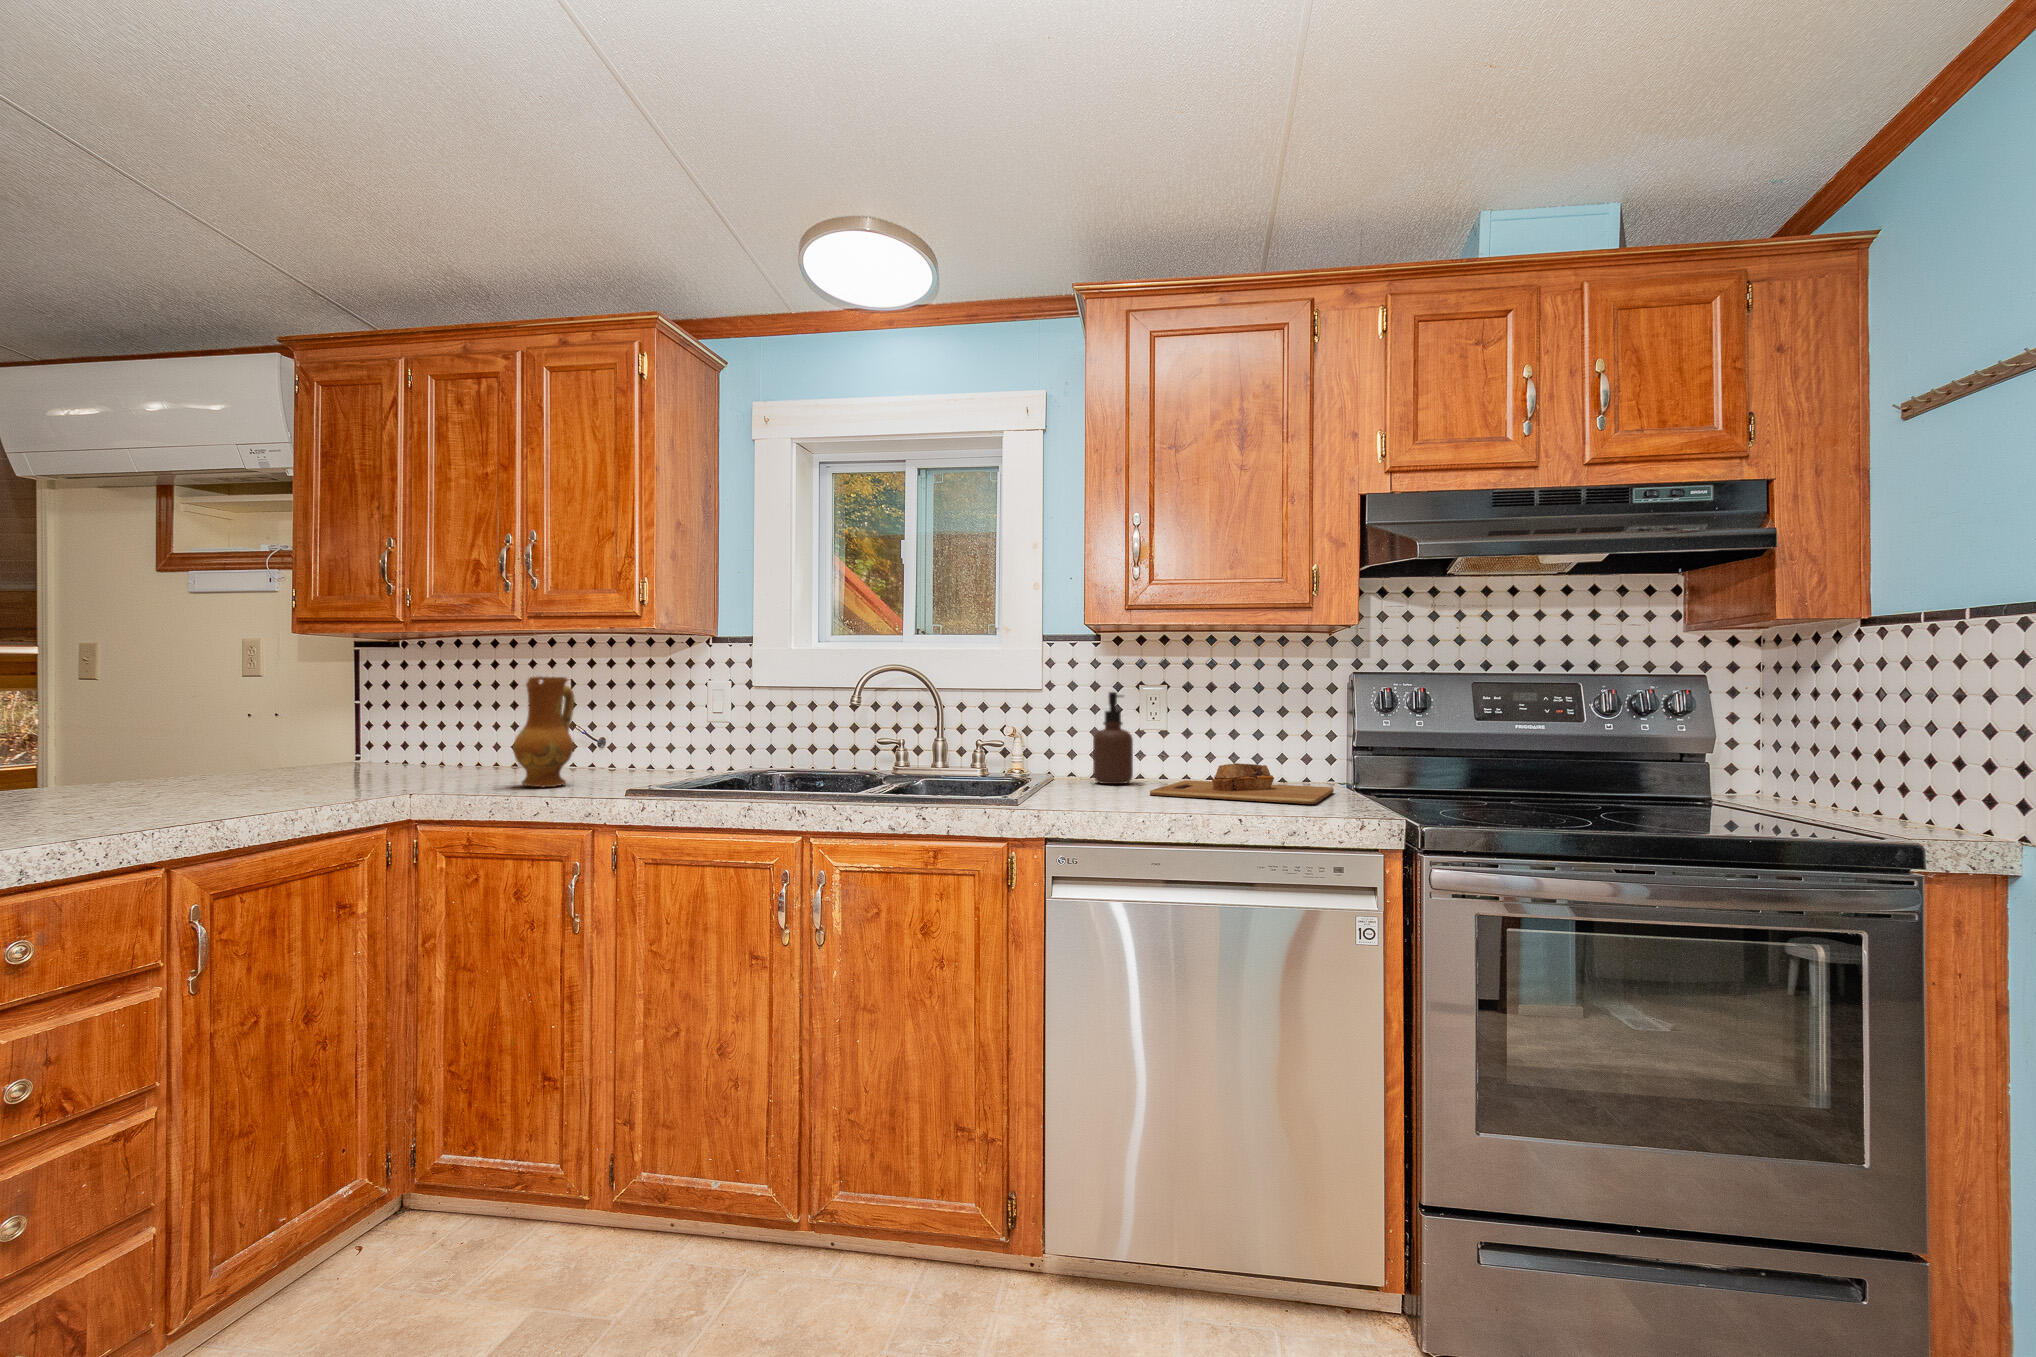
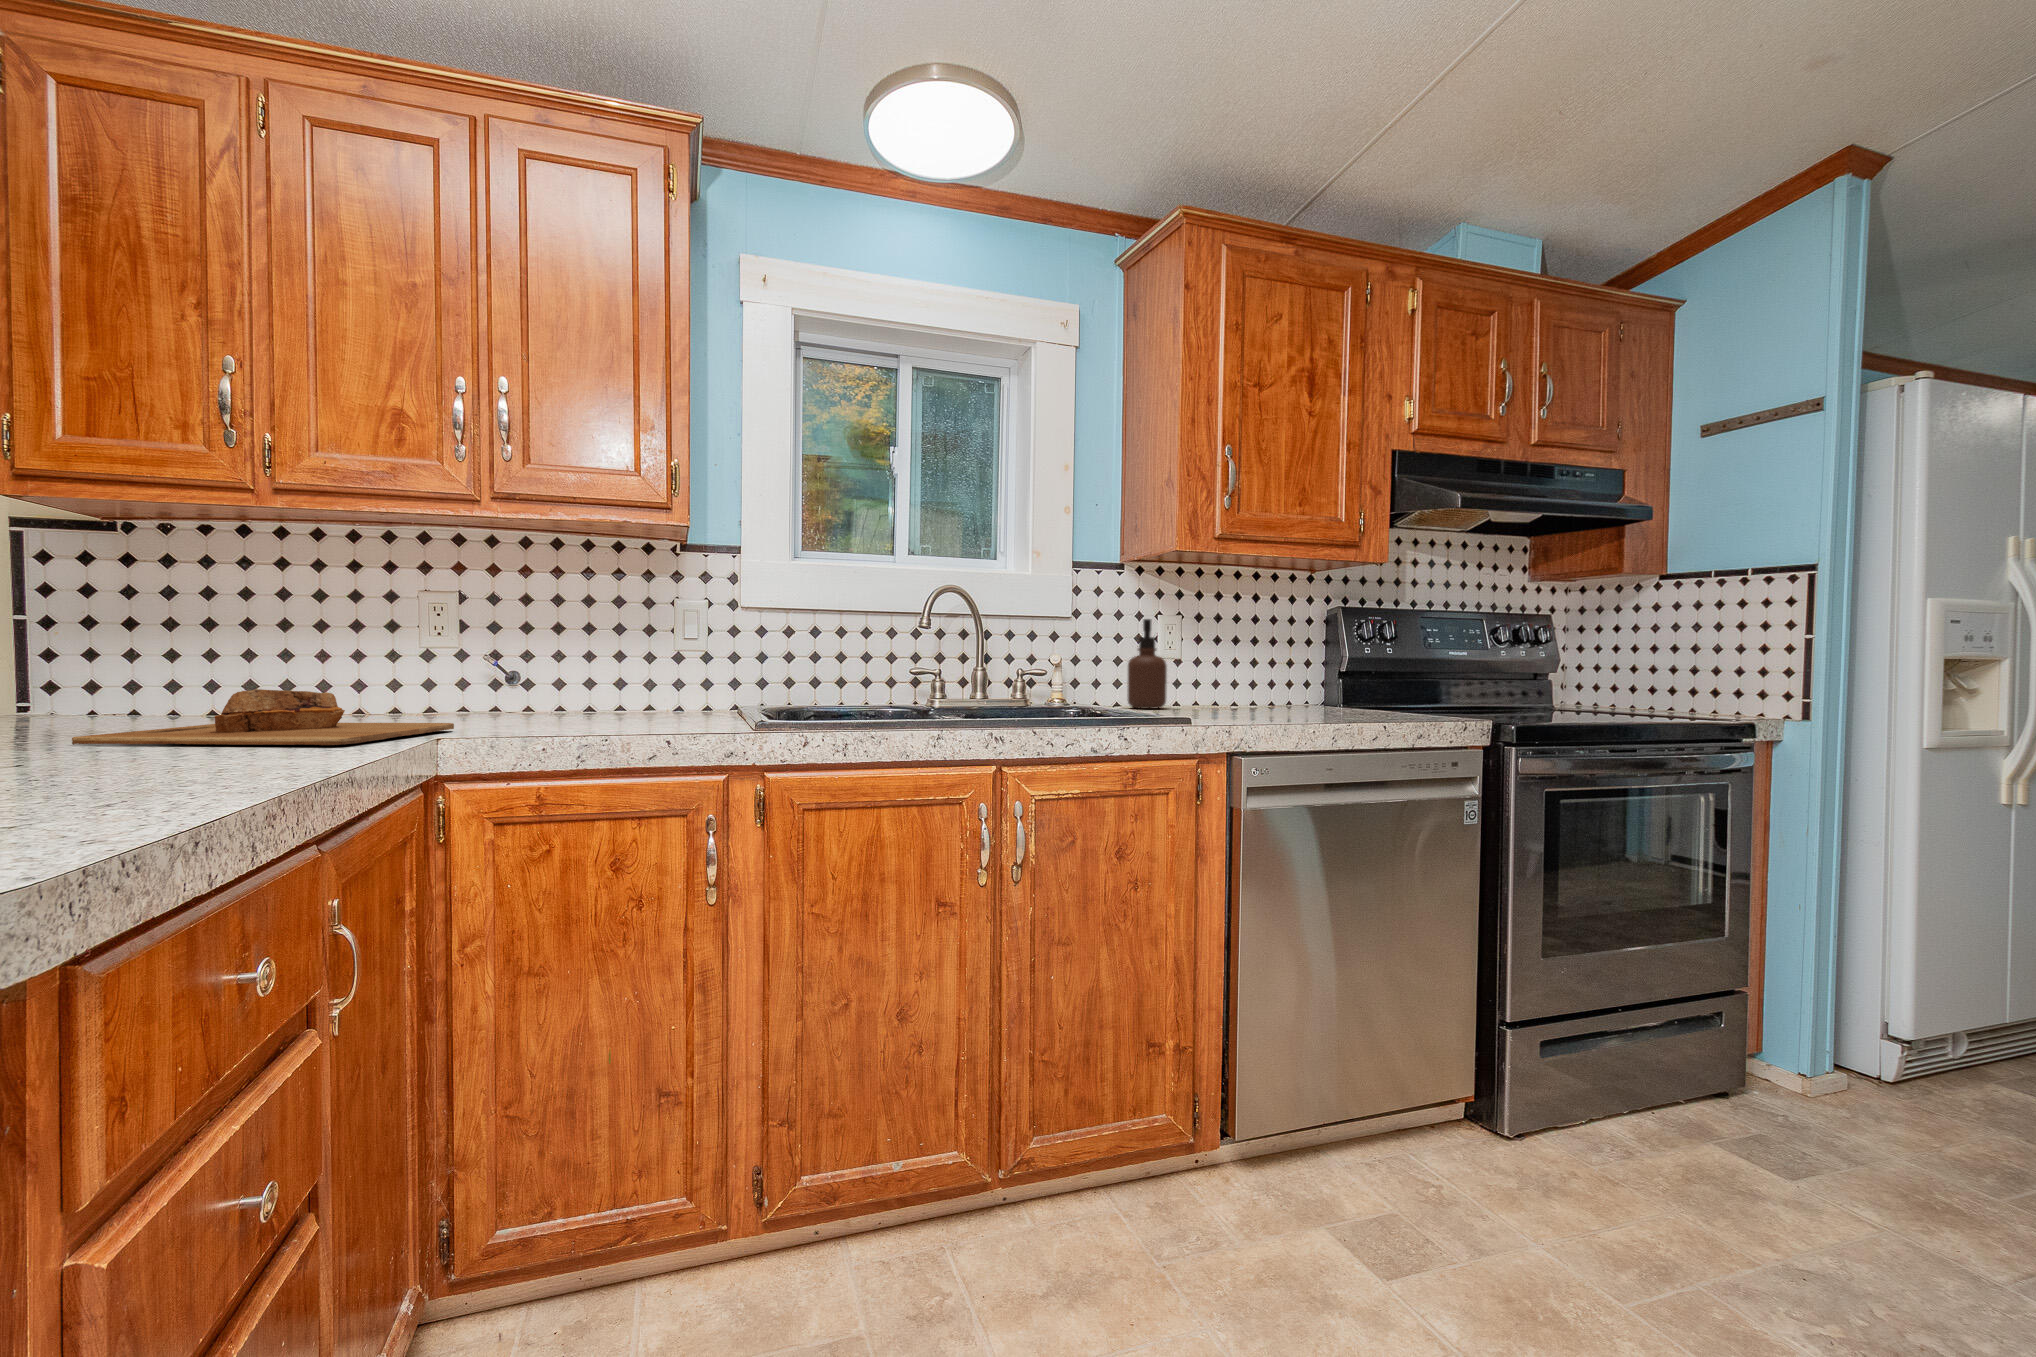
ceramic jug: present [513,676,575,787] -> none [531,578,611,728]
cutting board: present [1150,763,1334,804] -> present [72,689,454,745]

